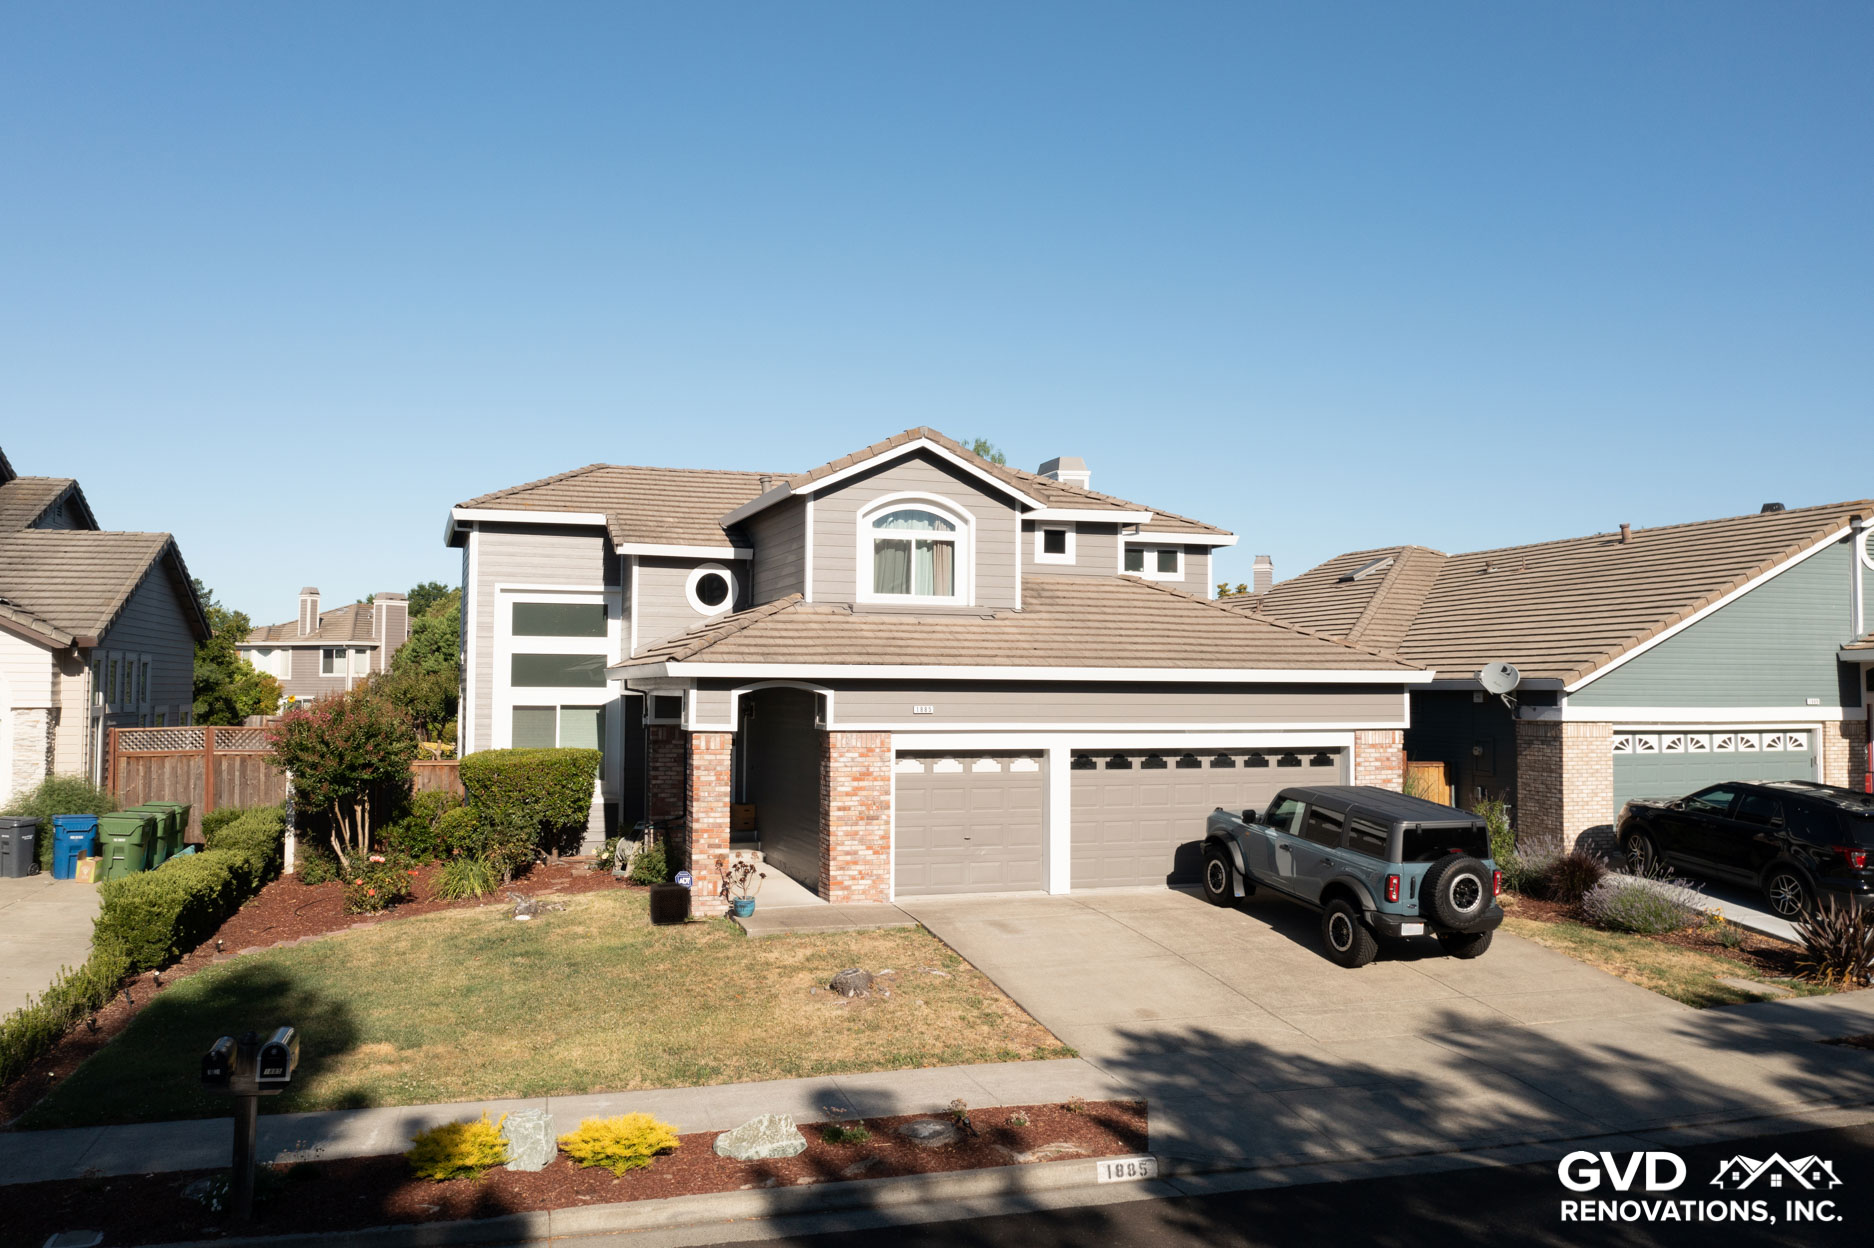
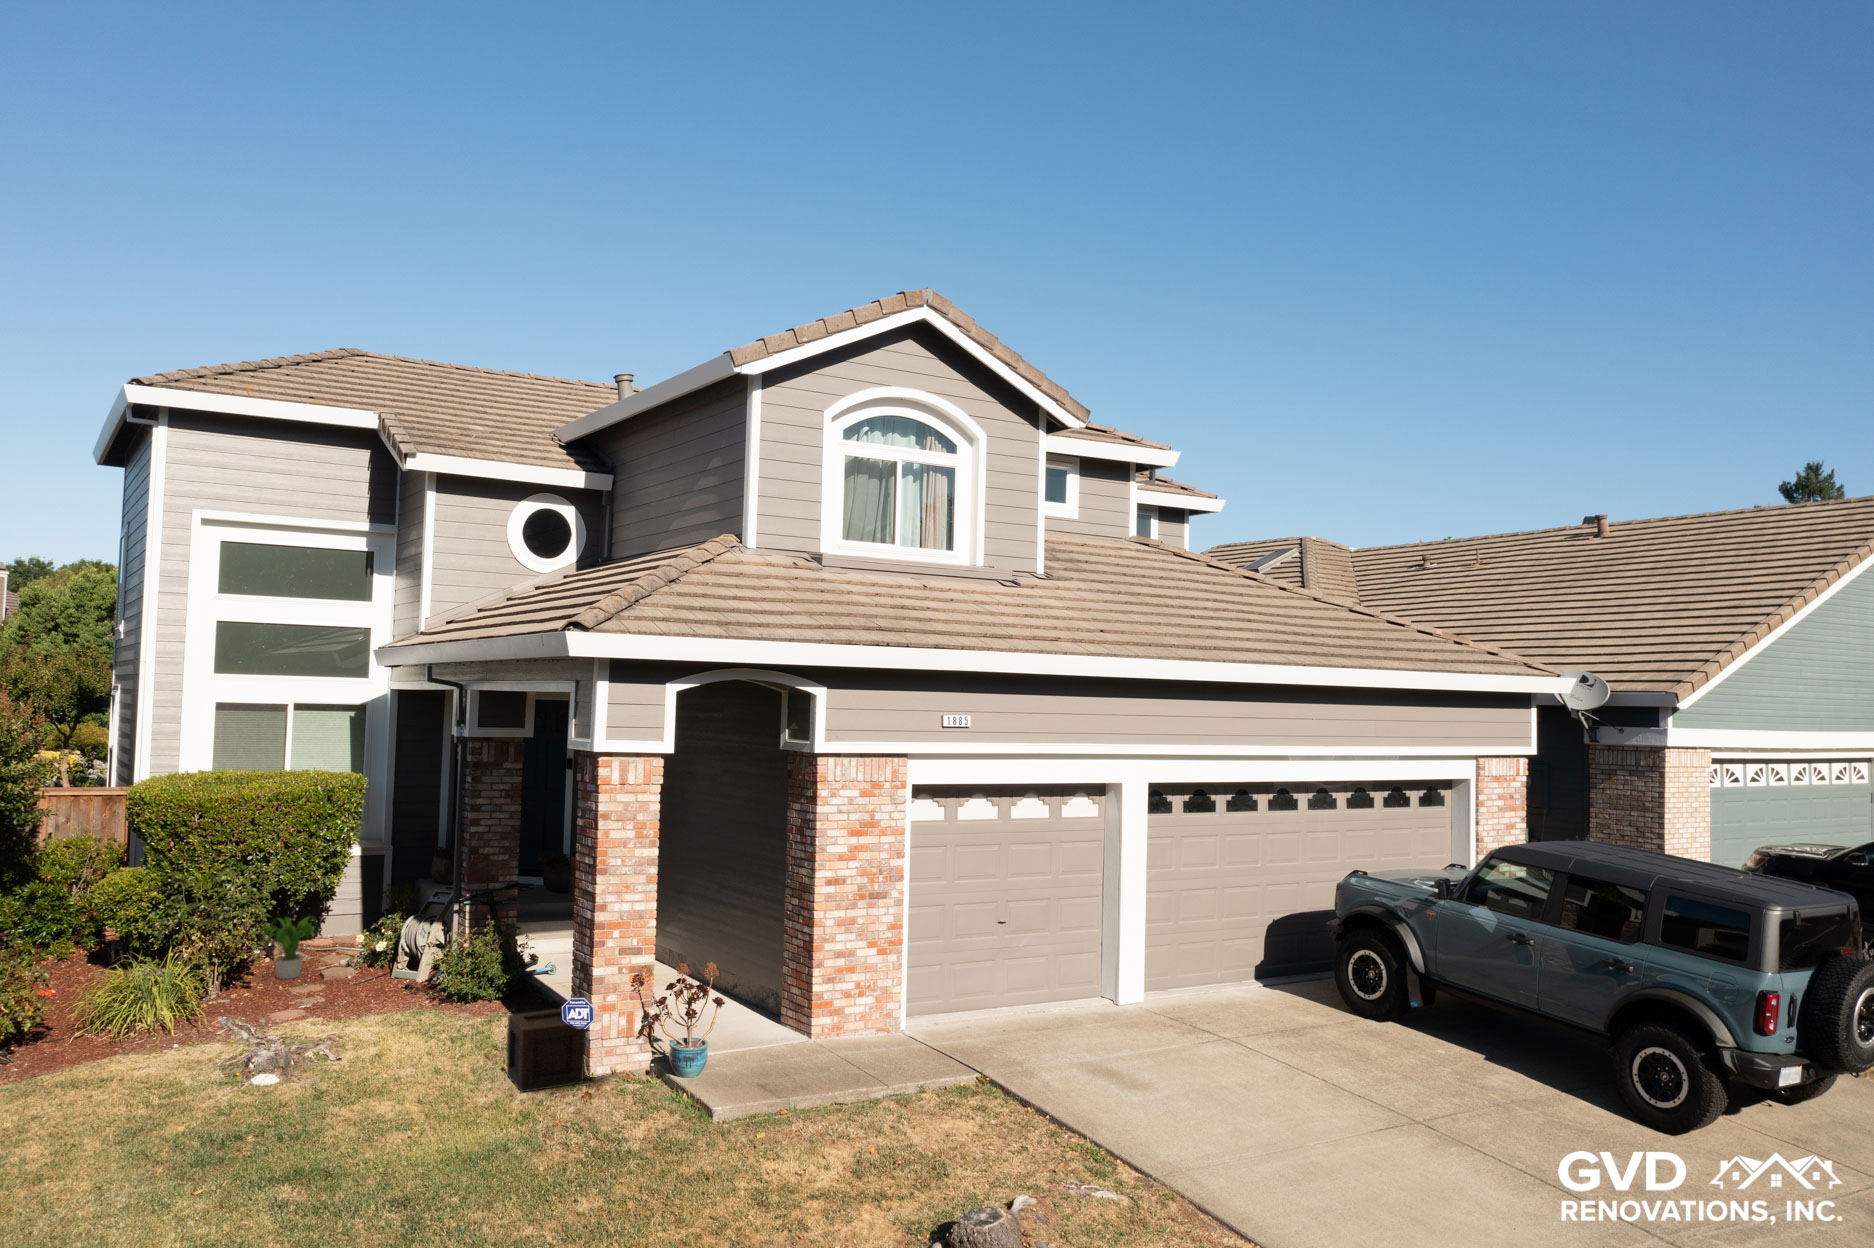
potted plant: none [534,839,571,877] -> present [259,916,317,979]

